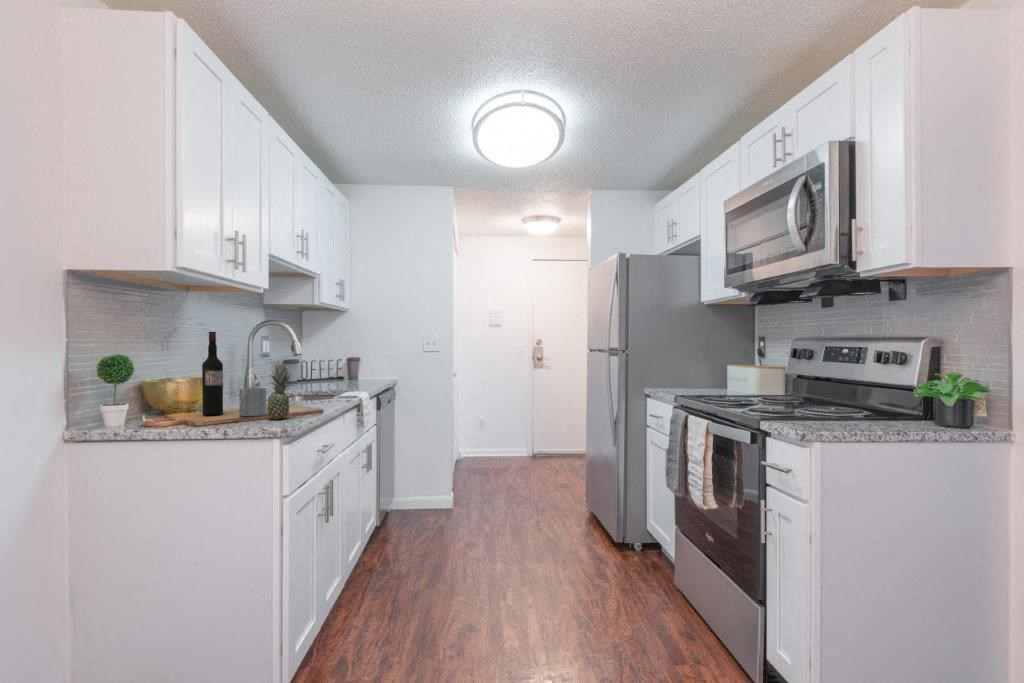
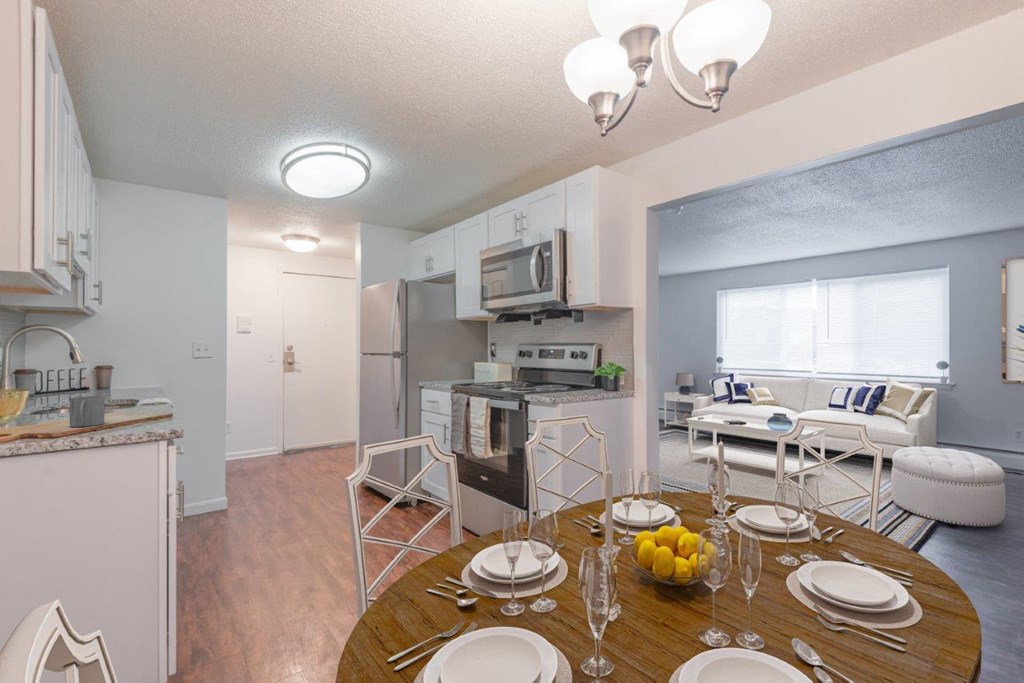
wine bottle: present [202,332,223,415] -> none [8,337,38,431]
fruit: present [267,361,290,419] -> none [124,364,153,425]

